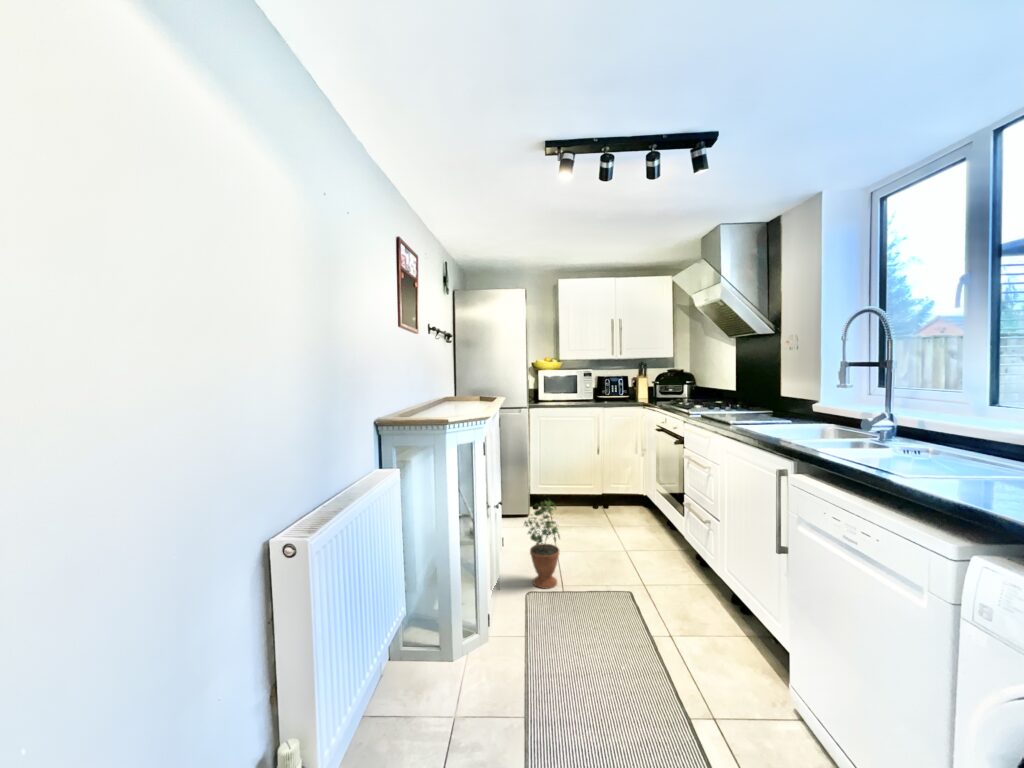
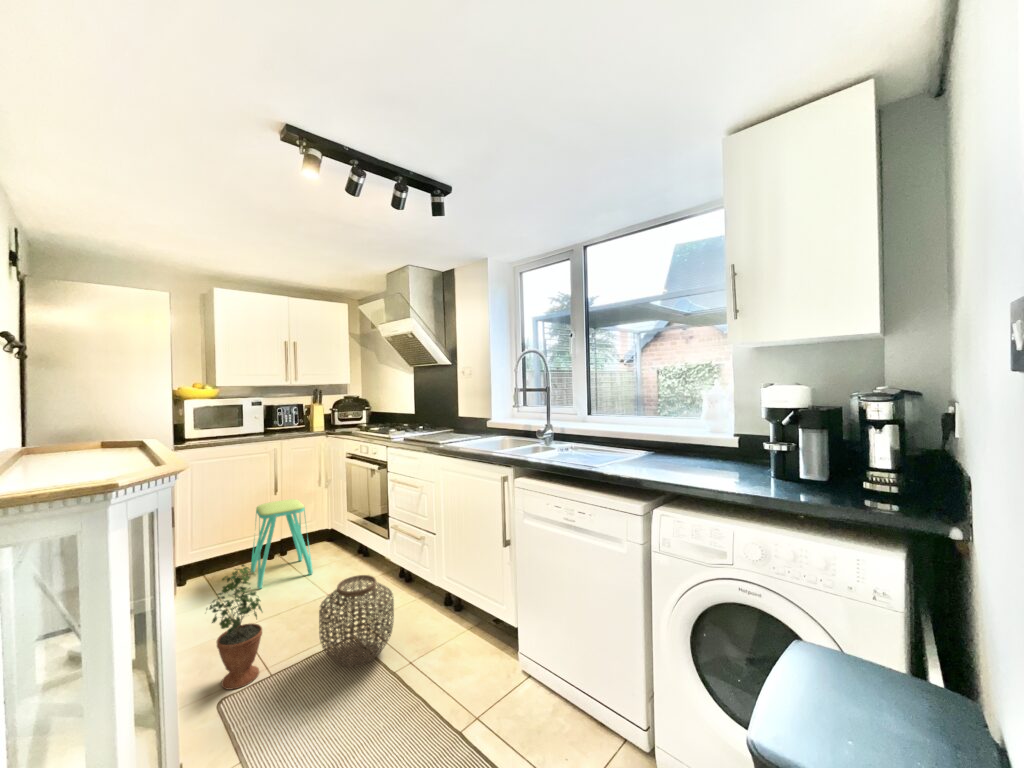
stool: none [579,458,622,528] -> present [251,499,313,589]
woven basket: none [596,534,662,616] -> present [319,575,394,667]

